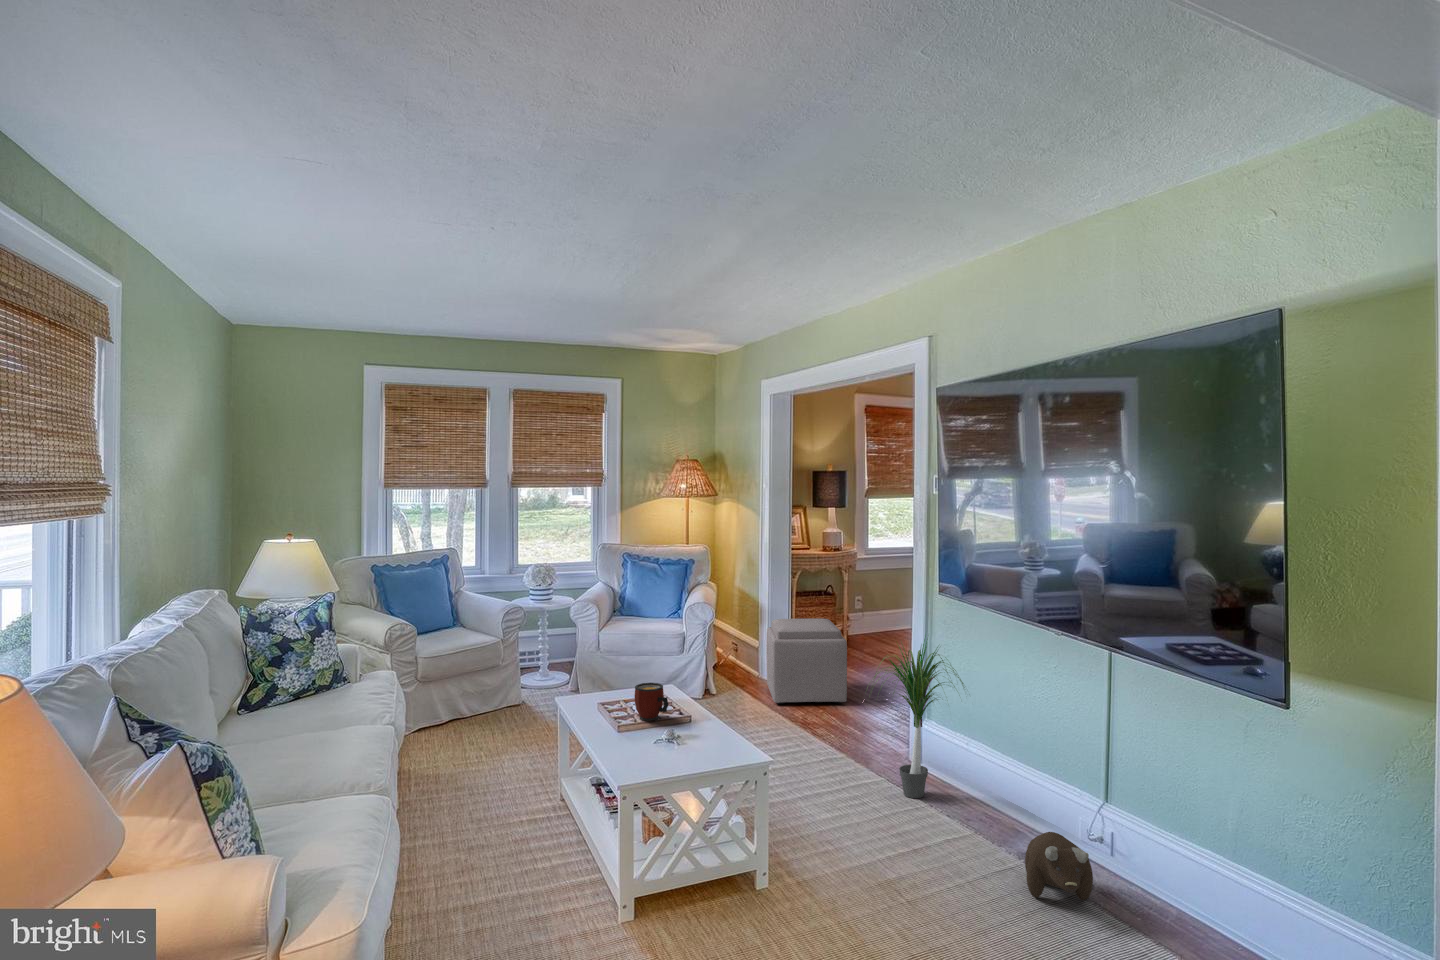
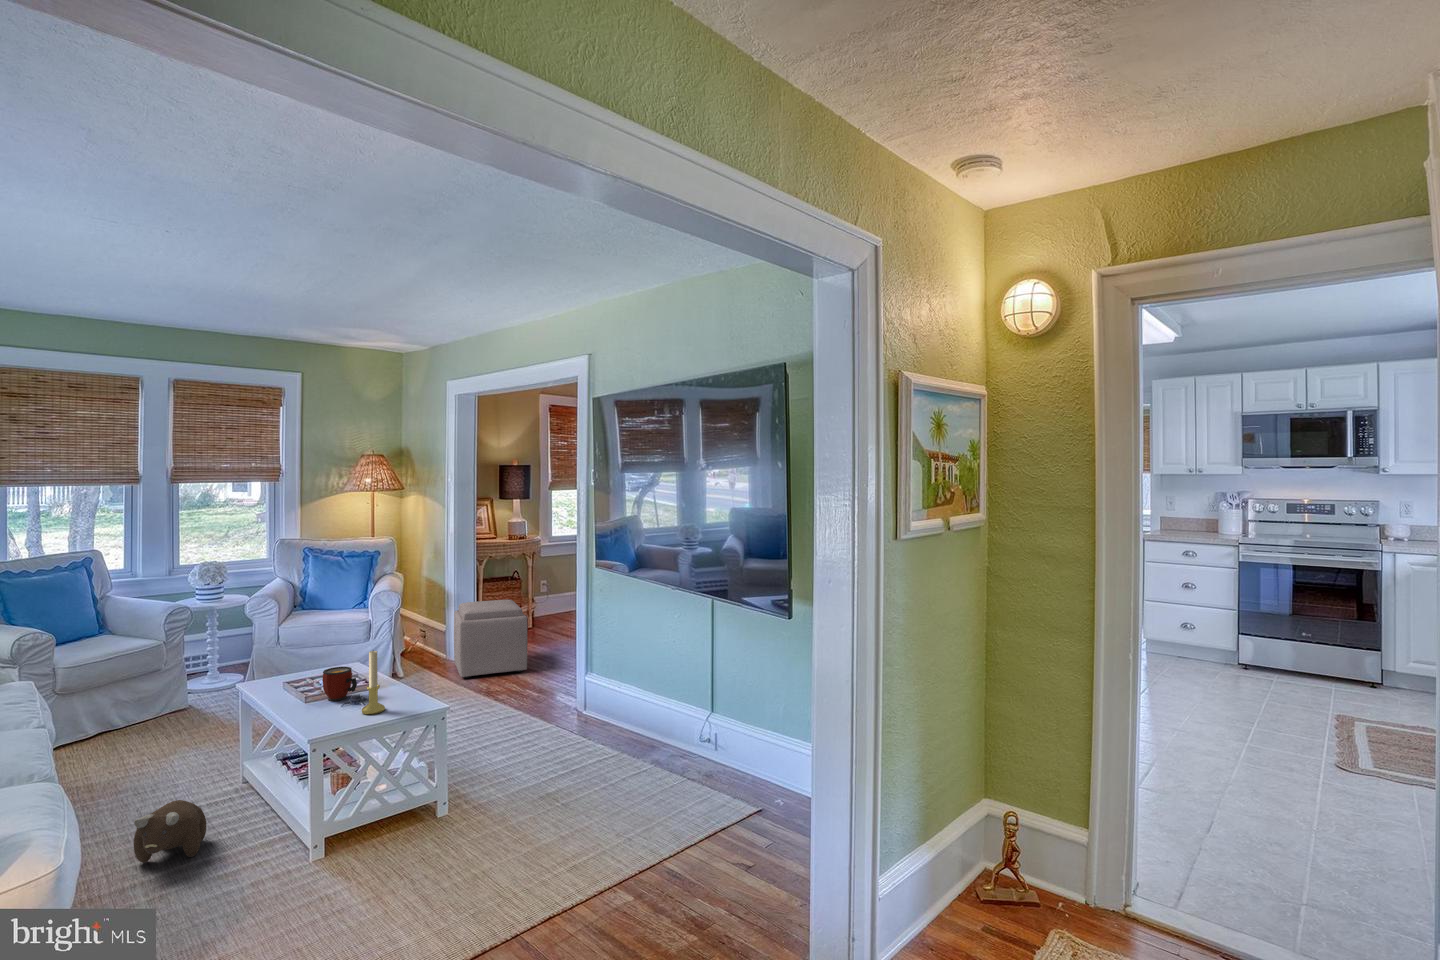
potted plant: present [874,639,963,798] -> none [536,602,625,739]
candle holder: none [673,667,697,742] -> present [362,651,385,714]
plush toy: present [1025,832,1093,901] -> present [134,800,207,863]

